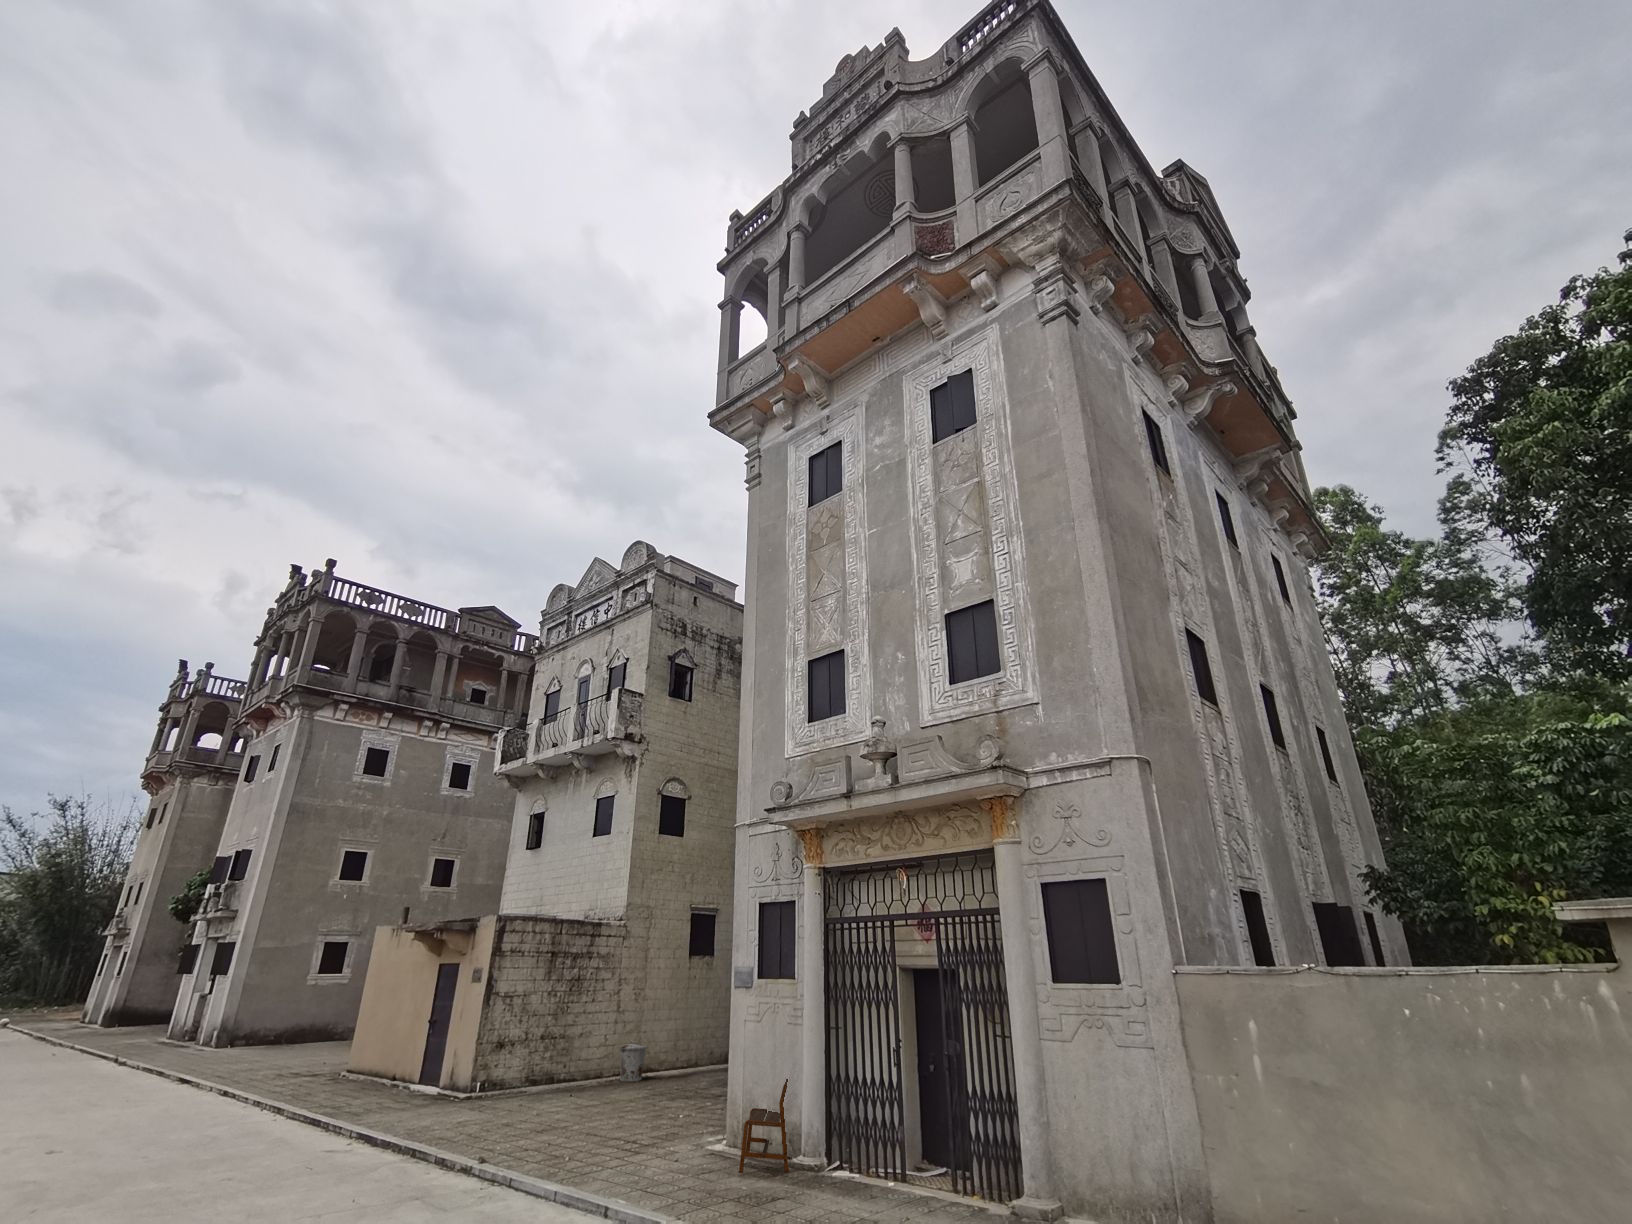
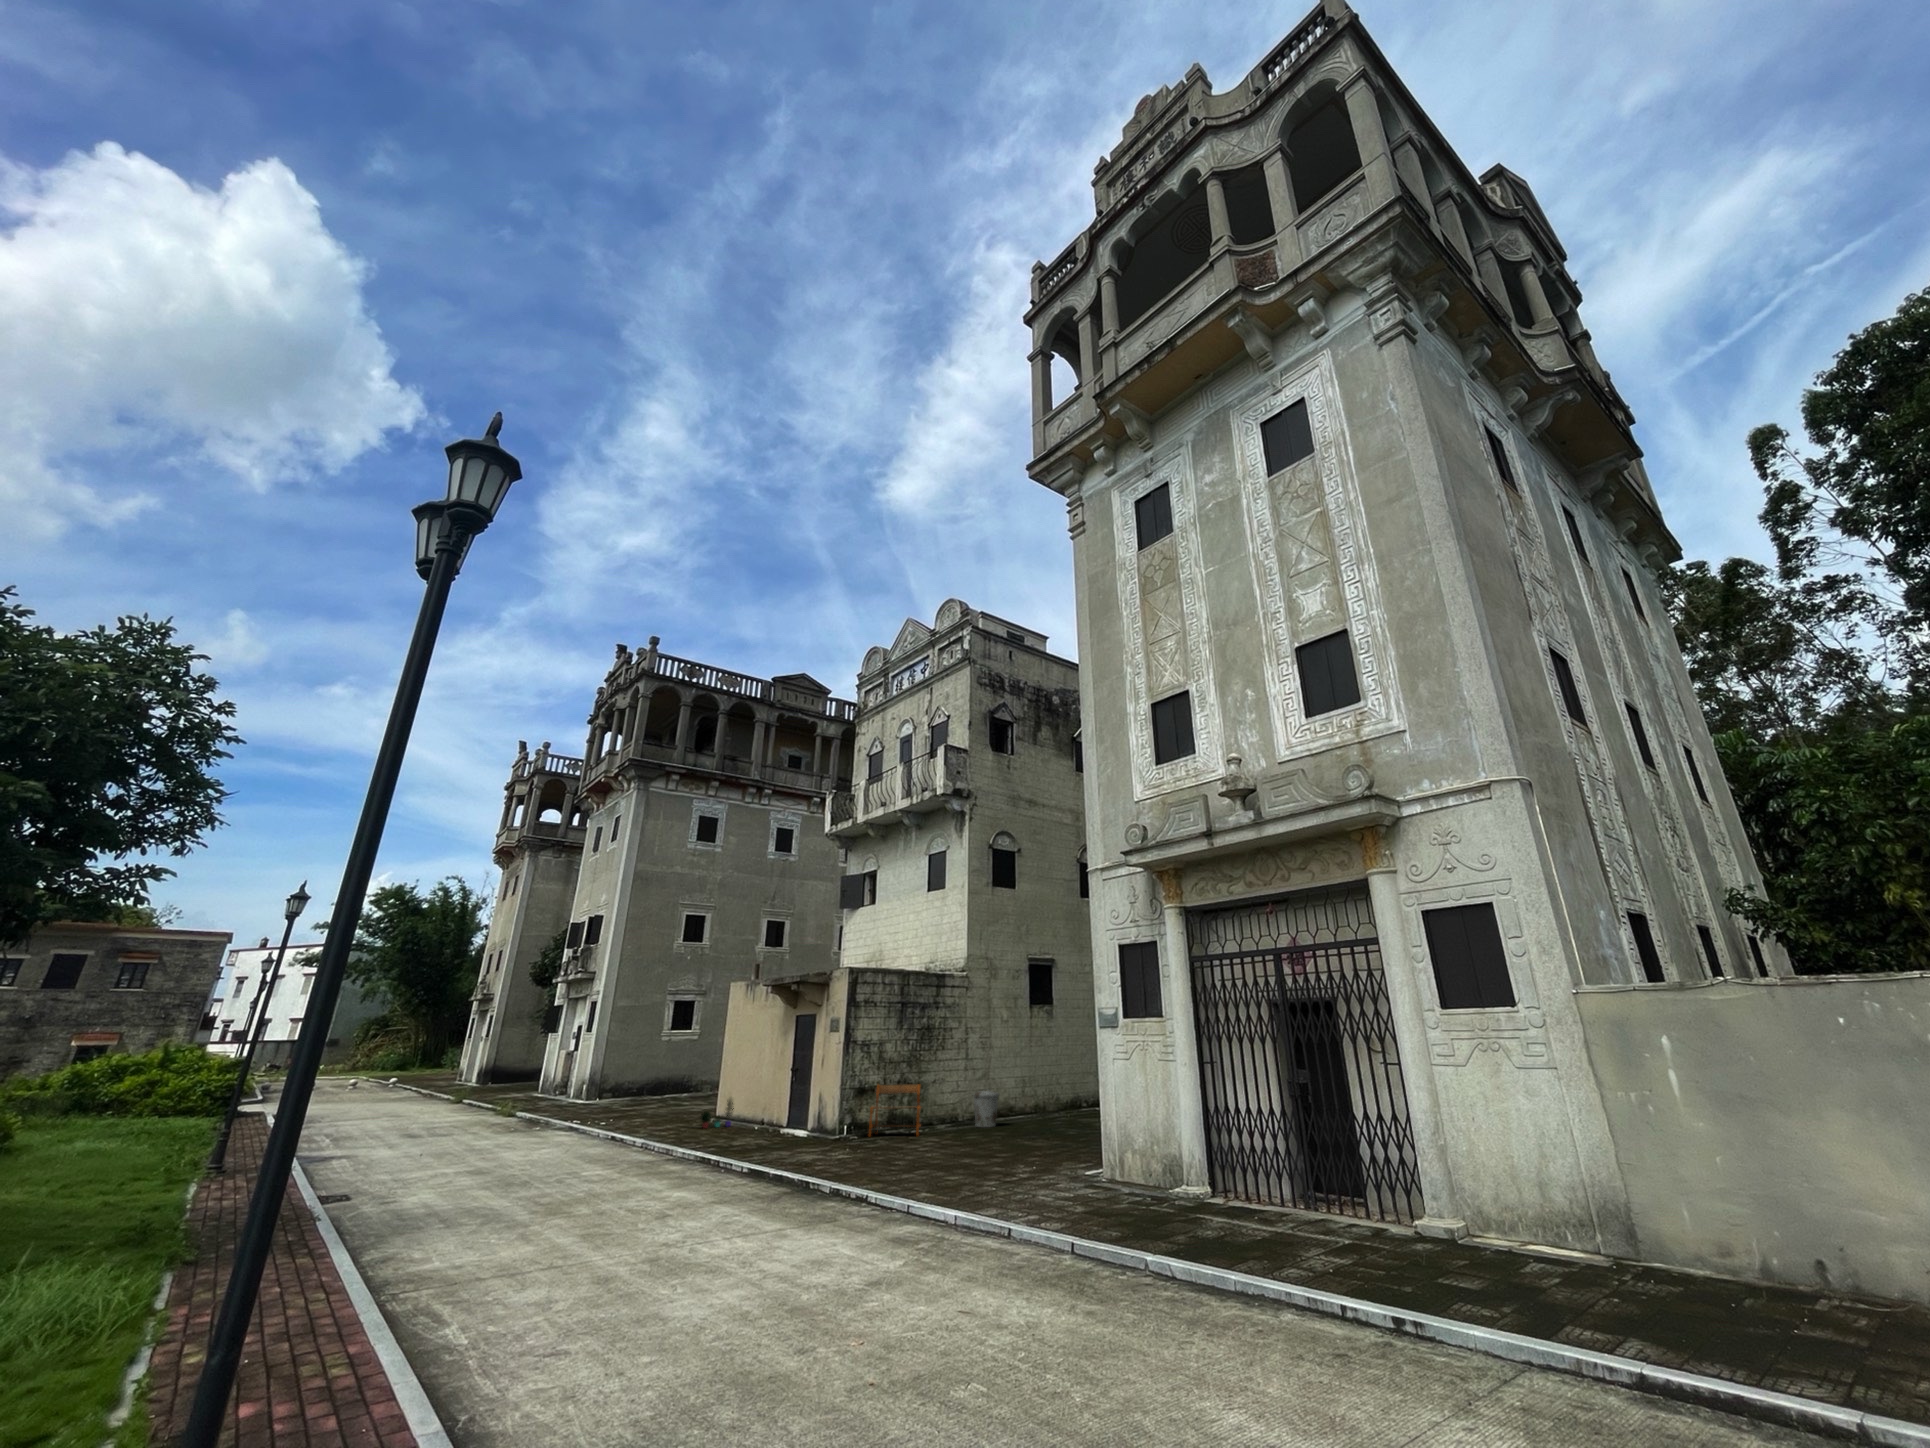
potted plant: none [325,1046,367,1081] -> present [701,1099,734,1128]
bench: present [739,1079,789,1172] -> present [869,1085,921,1136]

